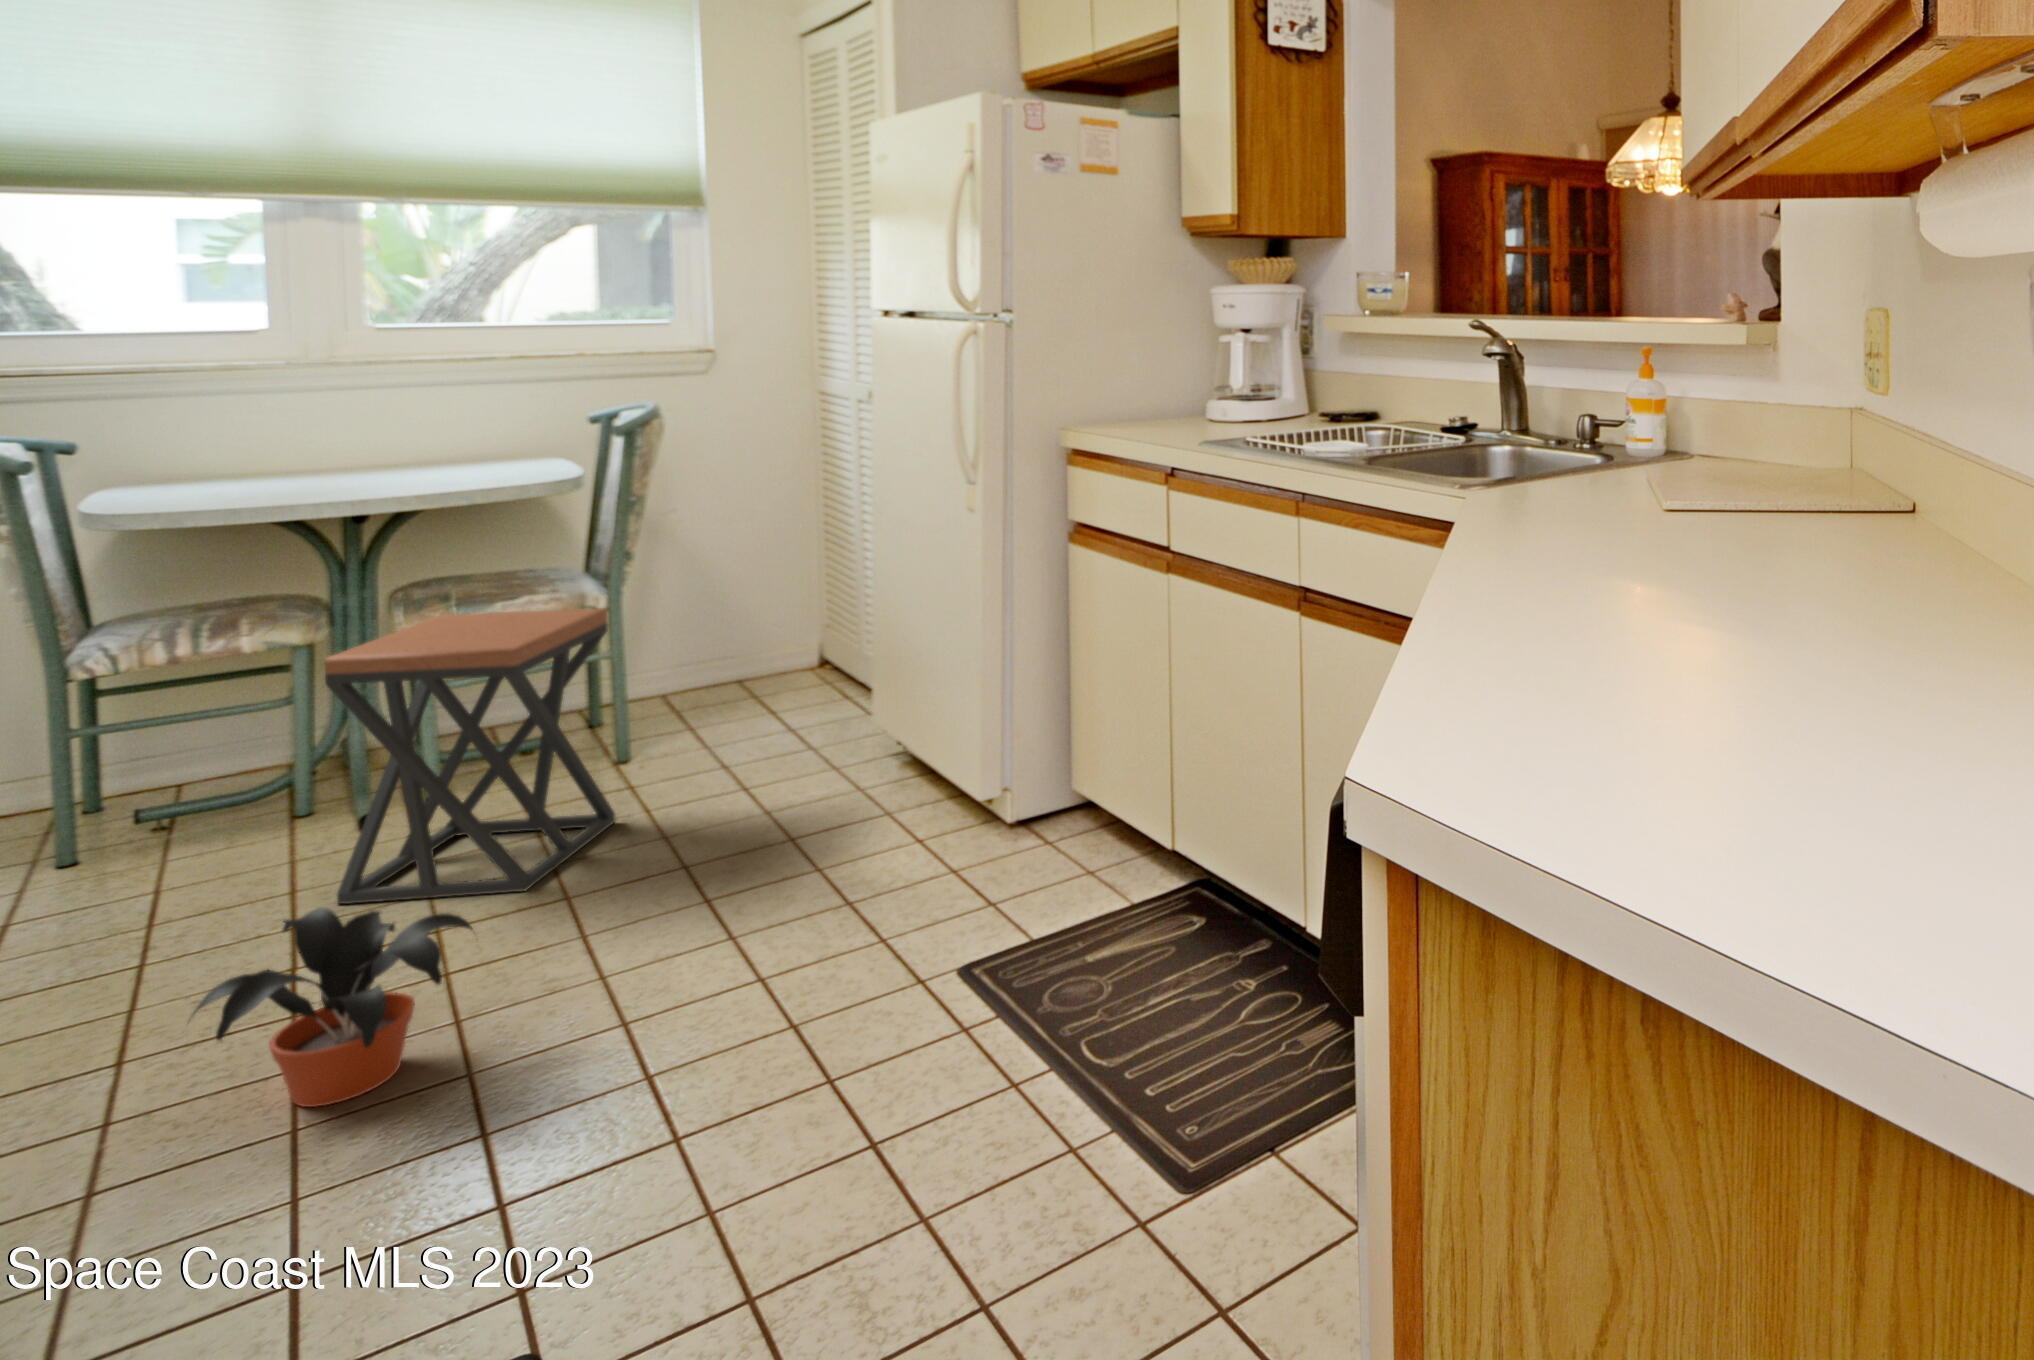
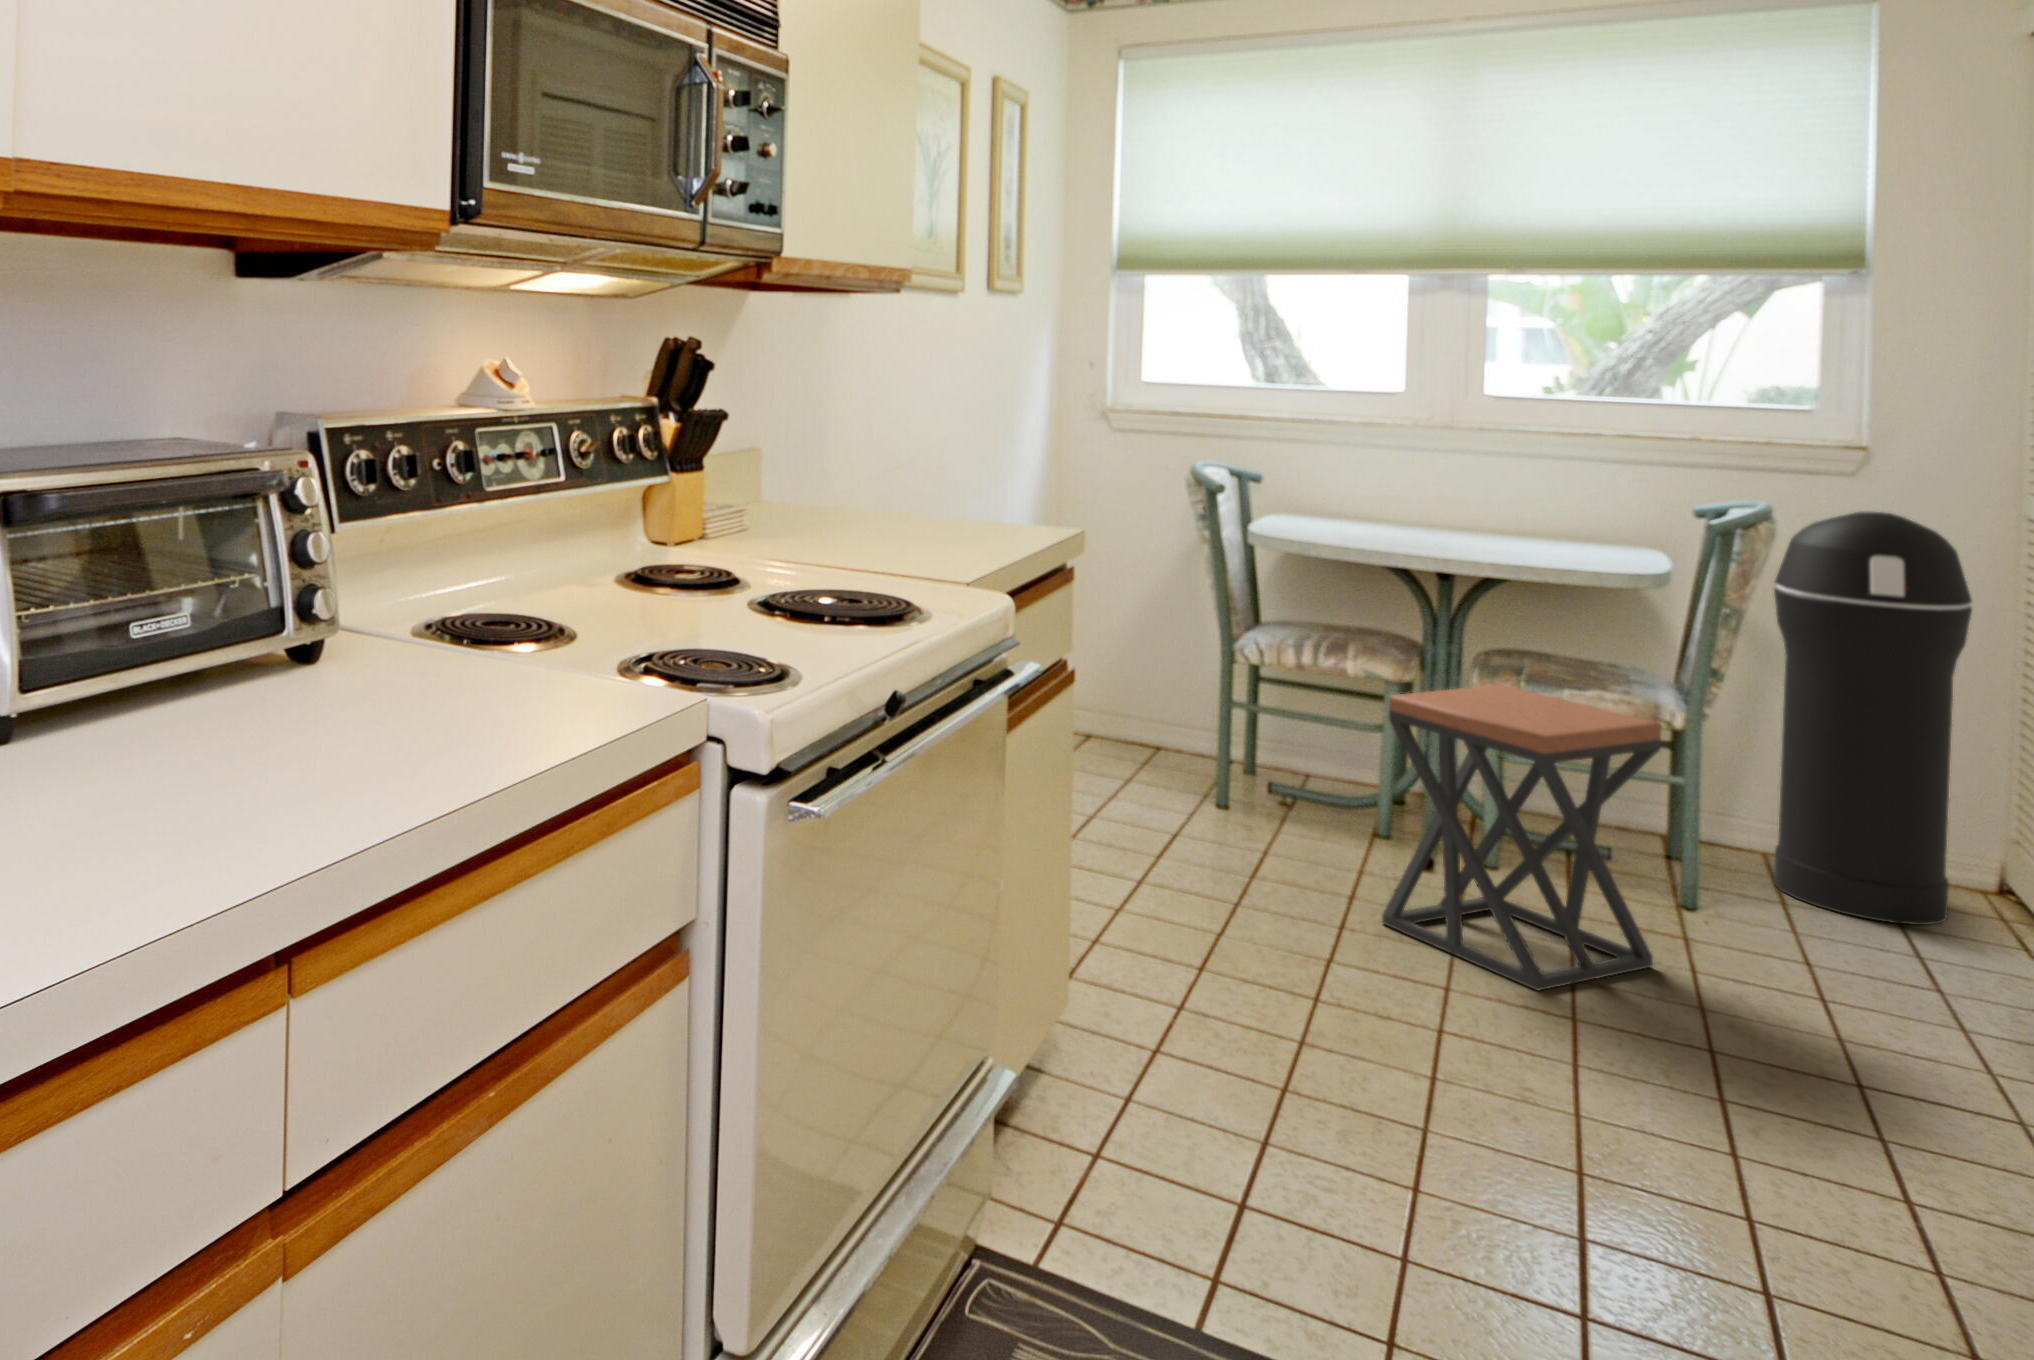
trash can: none [660,404,794,721] -> present [1774,511,1972,925]
potted plant: present [188,907,474,1107] -> none [1239,905,1456,1088]

